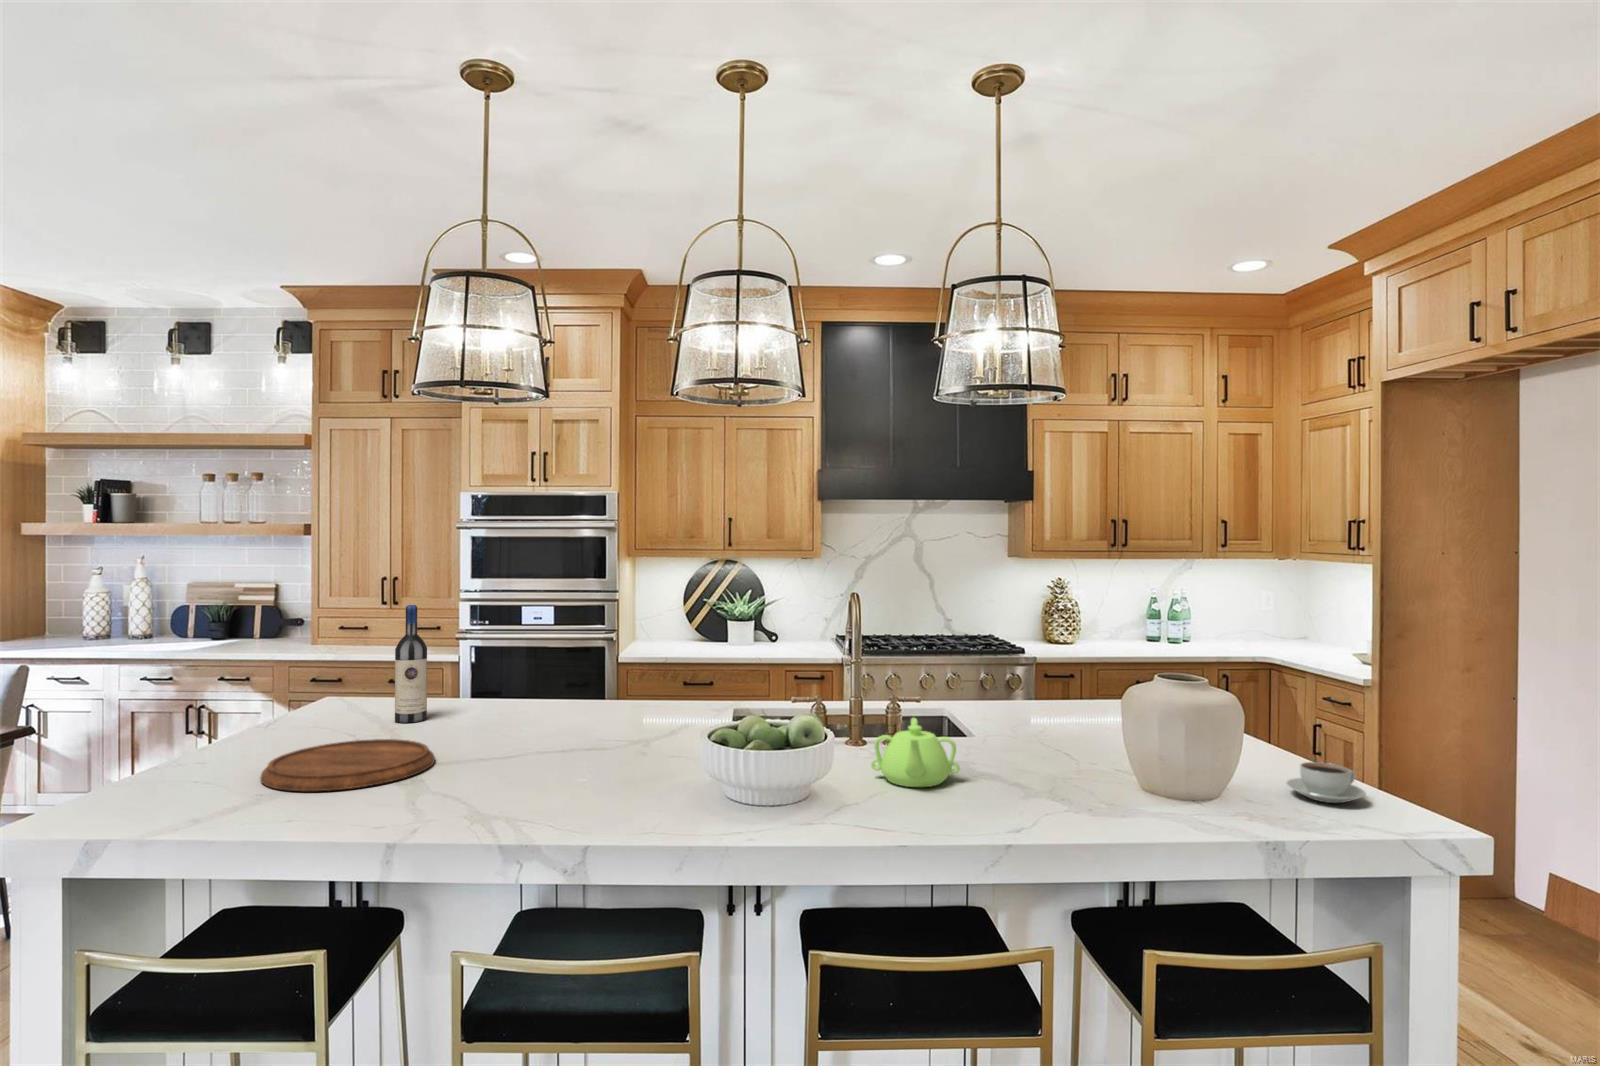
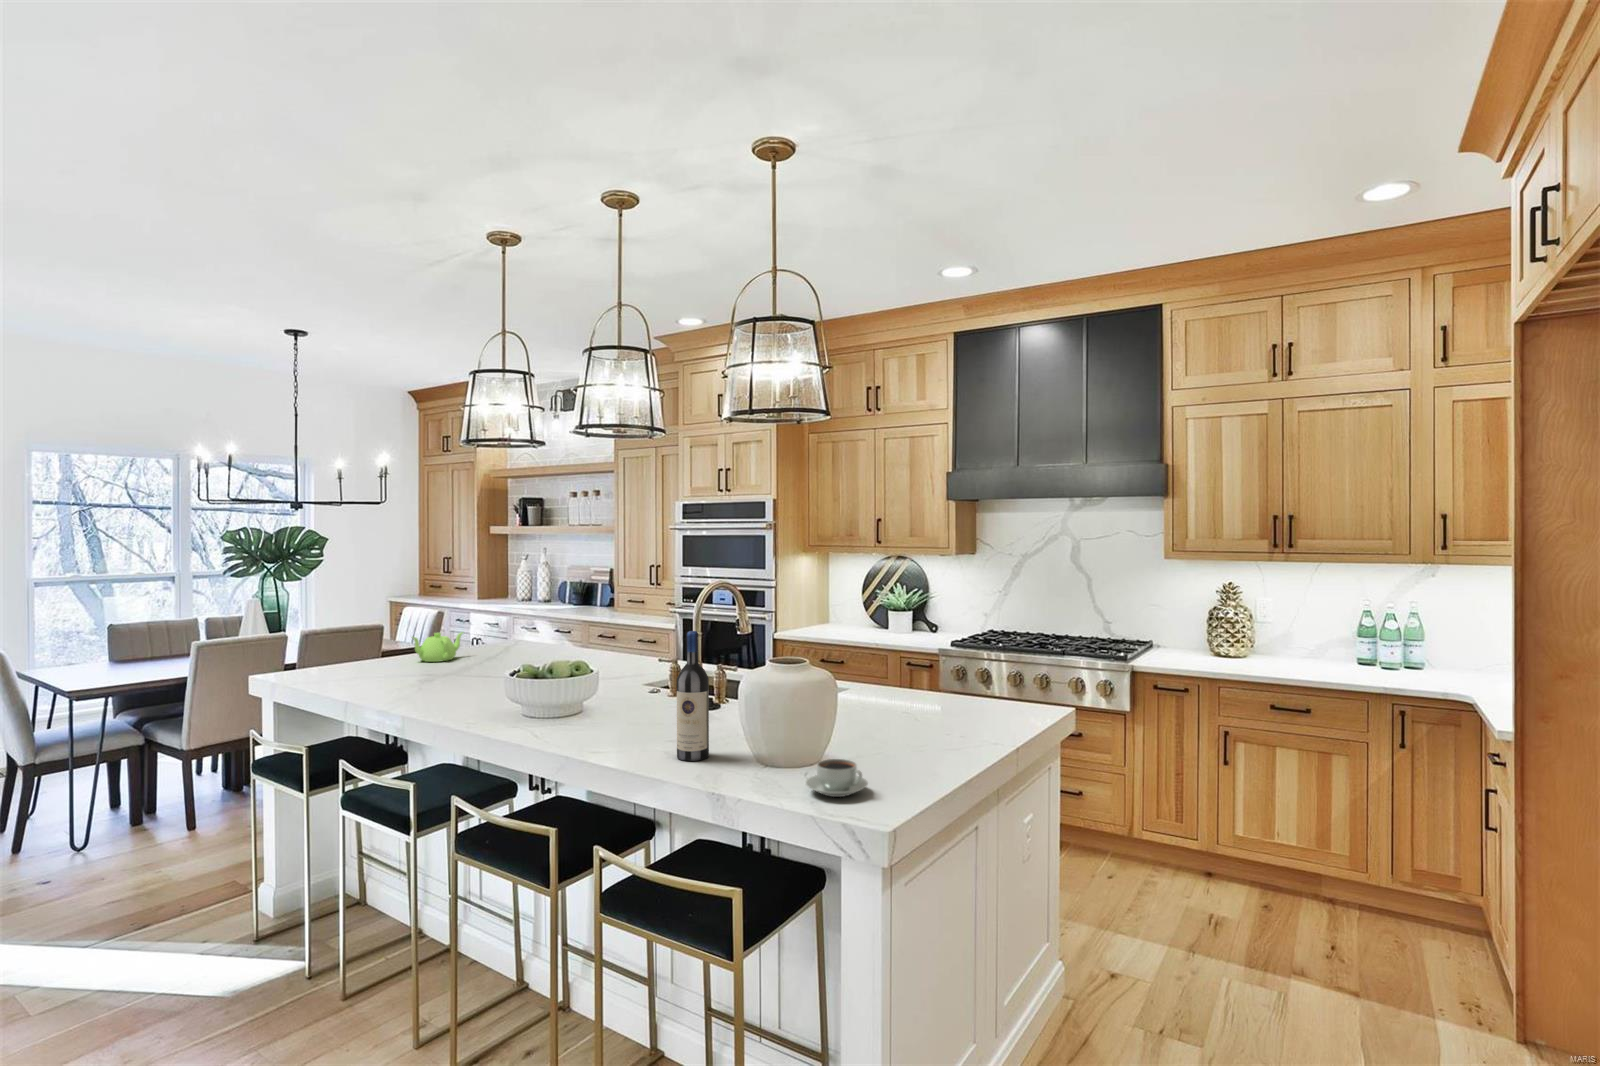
wine bottle: present [395,605,427,723] -> present [677,631,709,761]
teapot: present [871,718,960,787] -> present [413,633,463,662]
cutting board: present [260,739,435,791] -> none [348,665,448,688]

